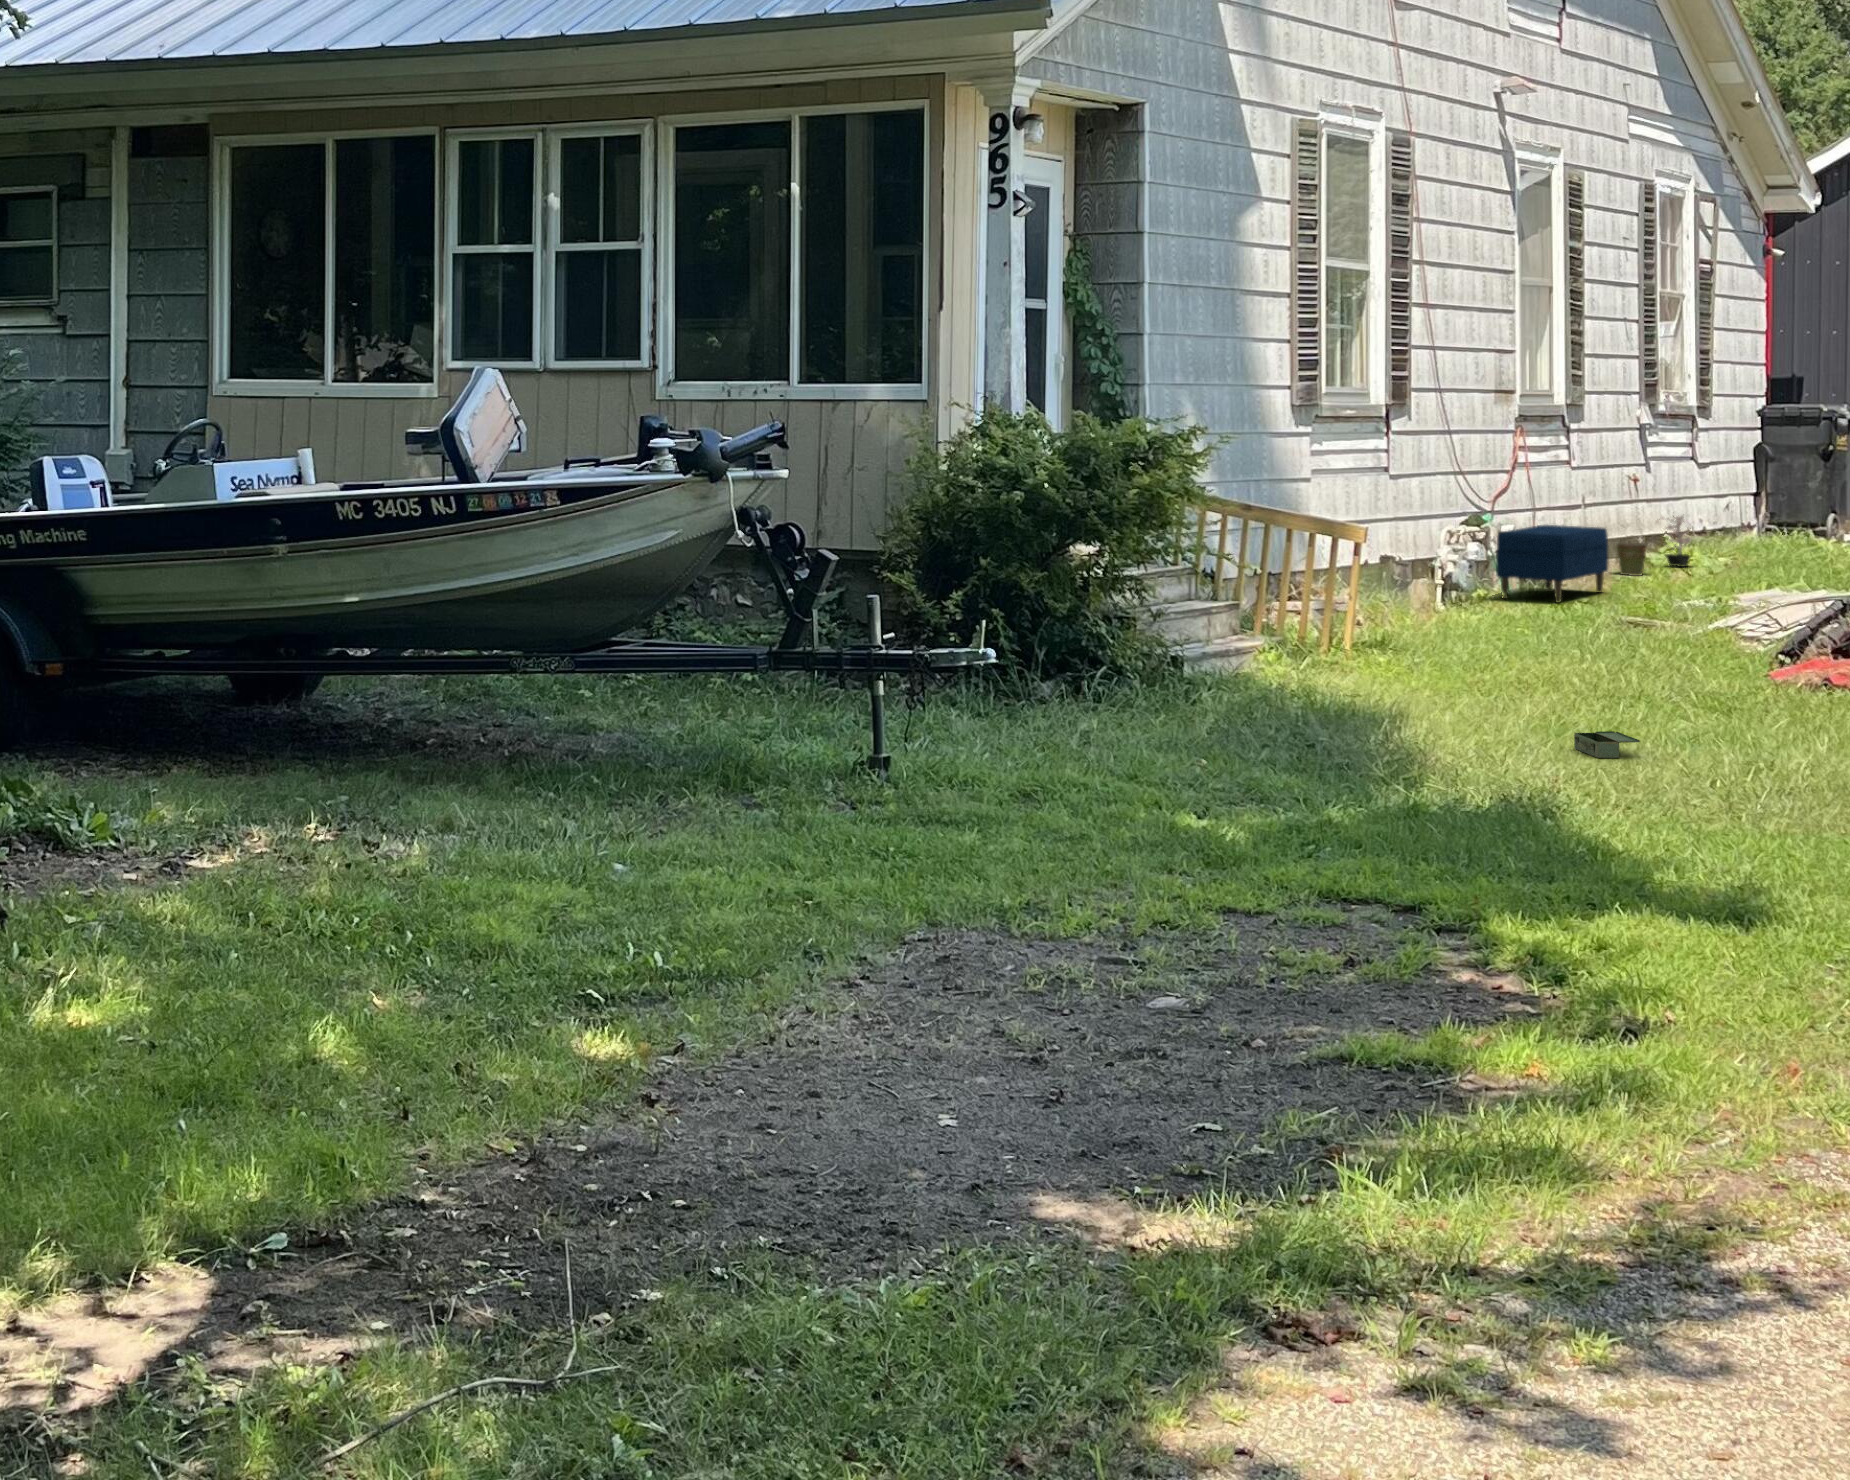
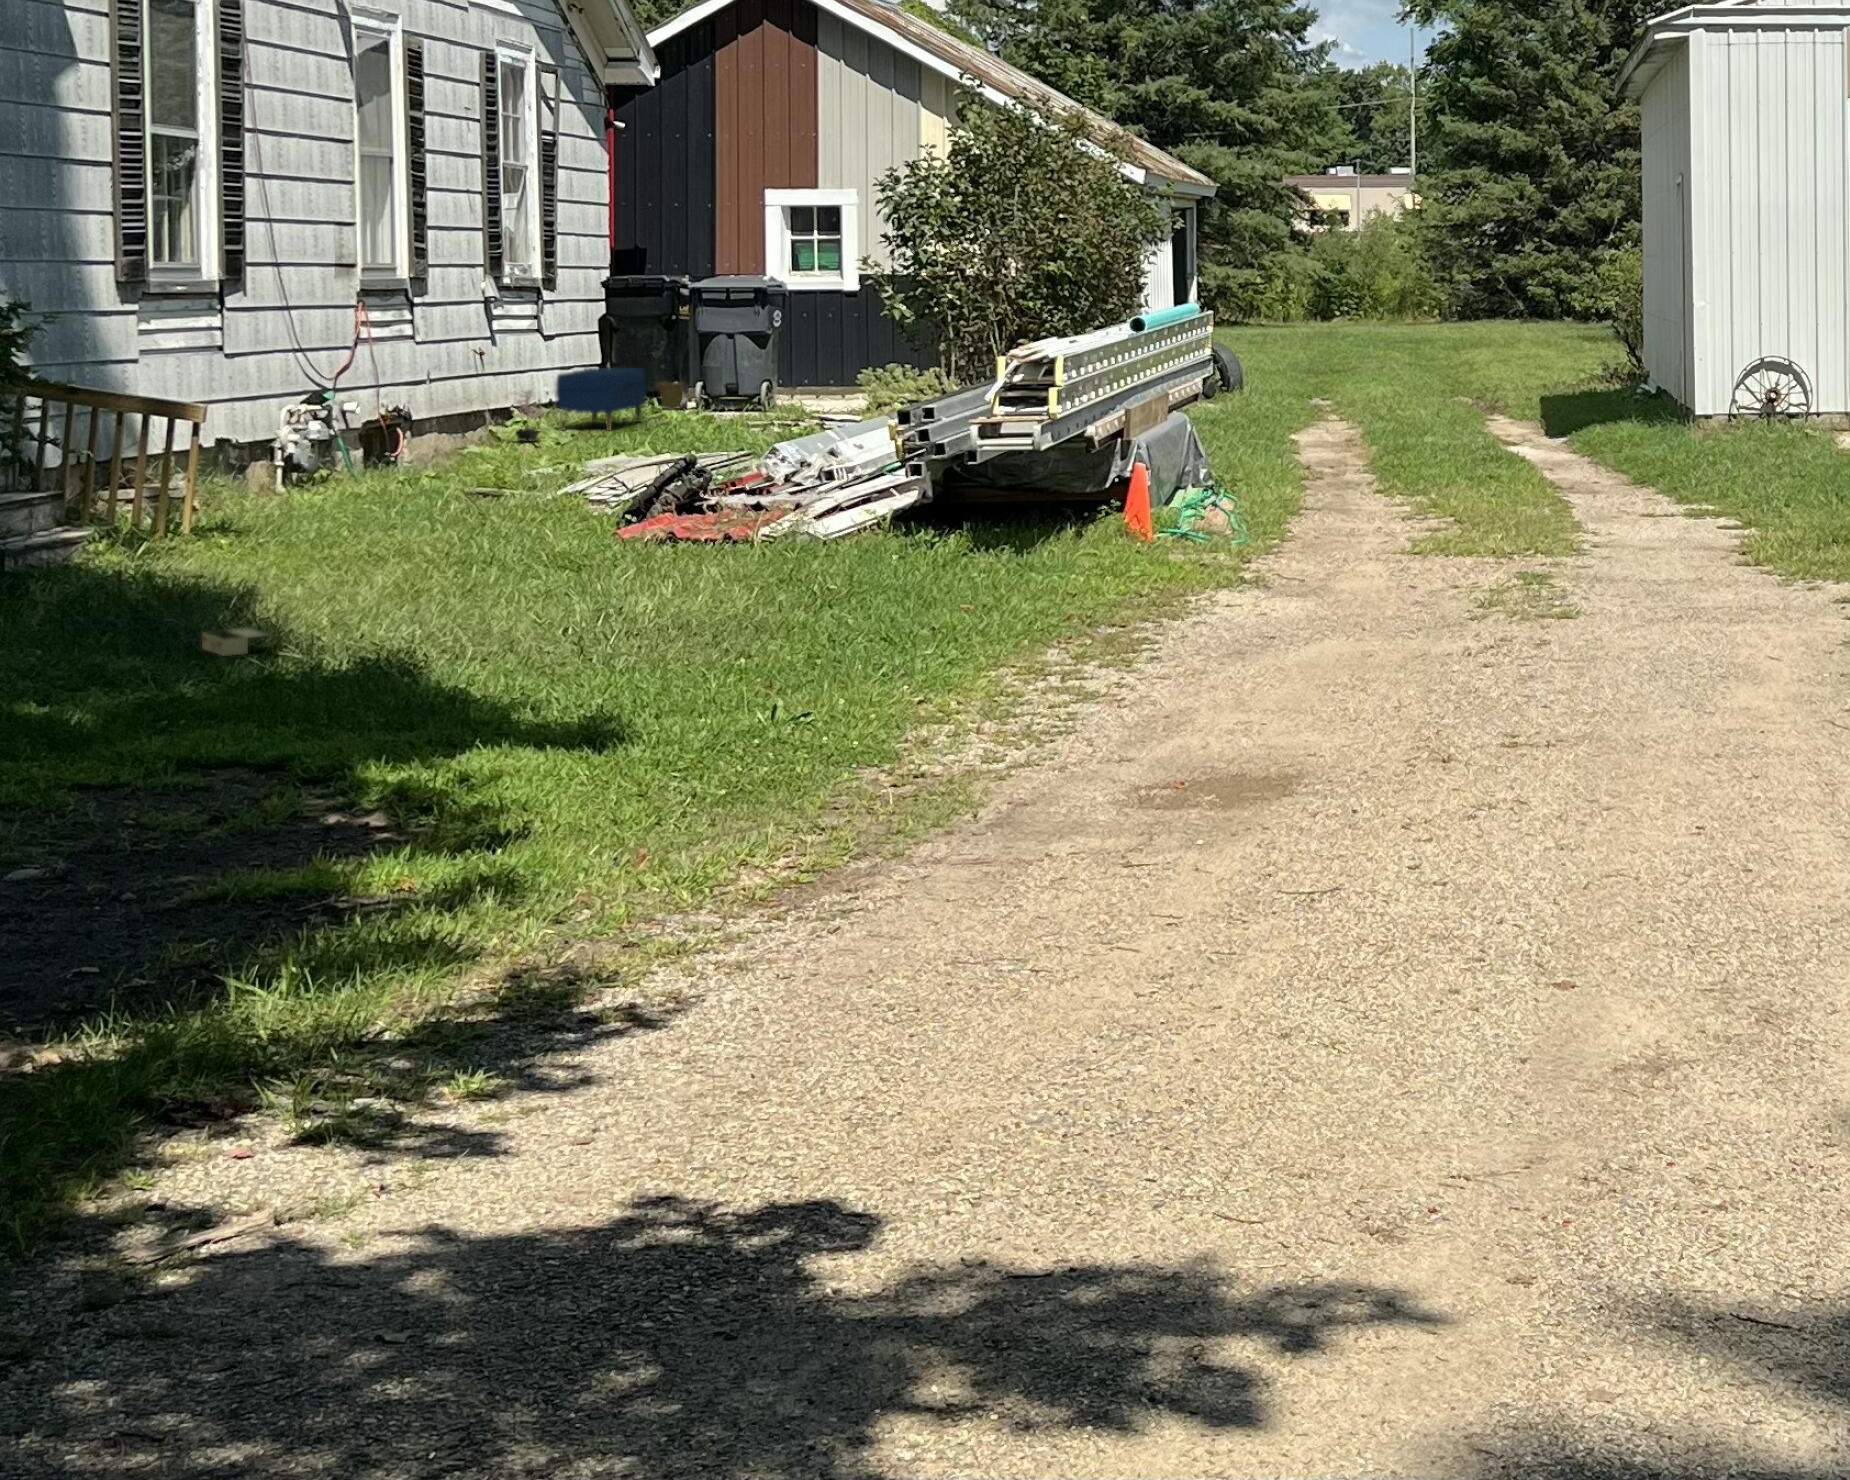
bench: present [1496,525,1609,603] -> present [556,368,646,430]
bucket: present [1616,541,1648,576] -> present [658,382,684,410]
toolbox: present [1574,731,1640,758] -> present [202,627,269,656]

